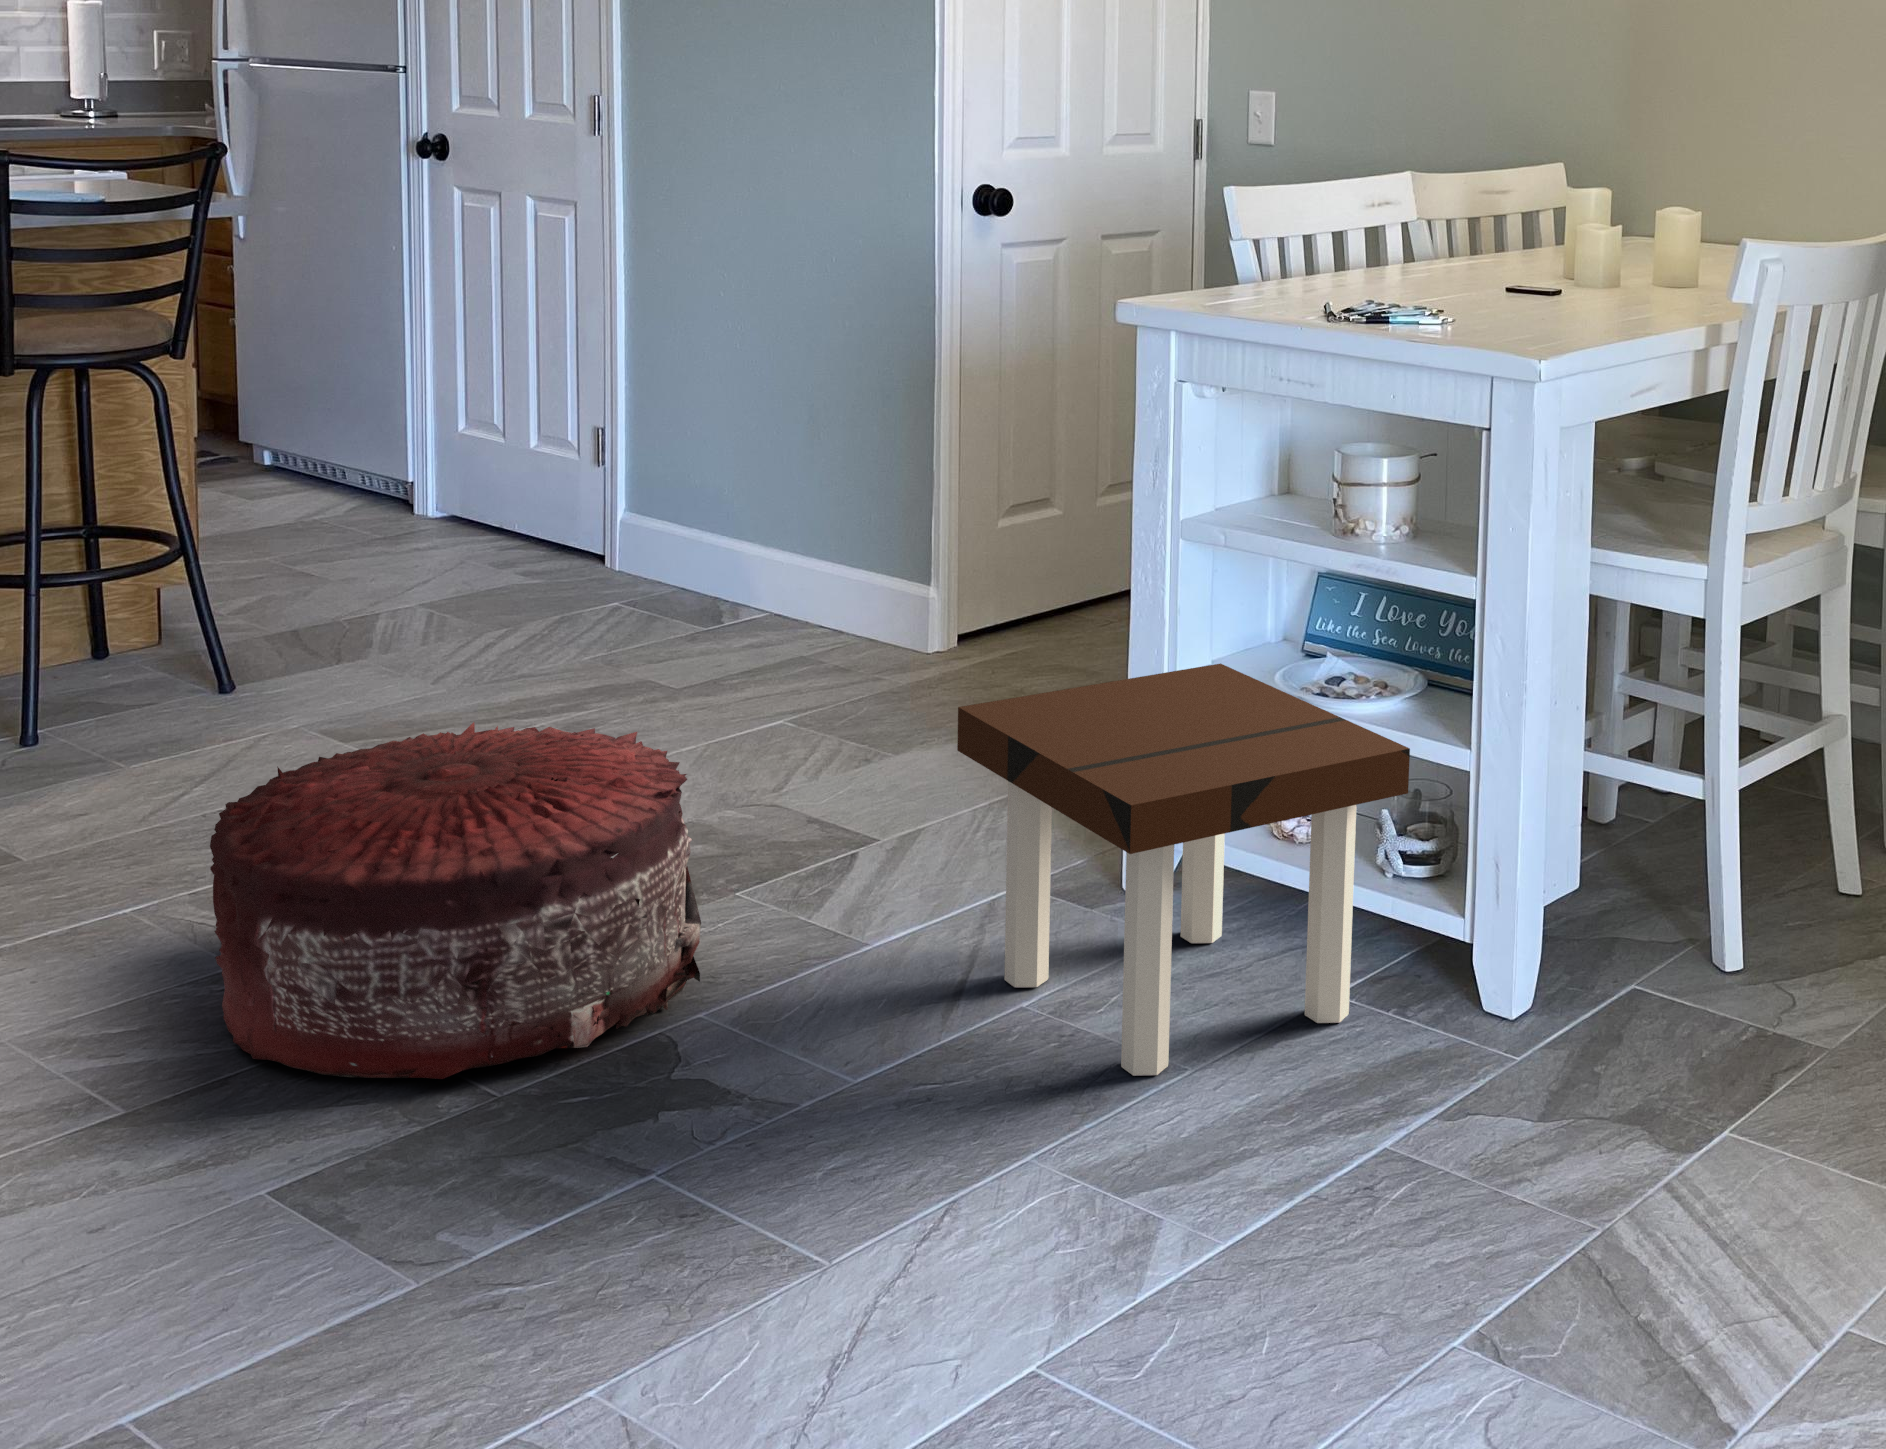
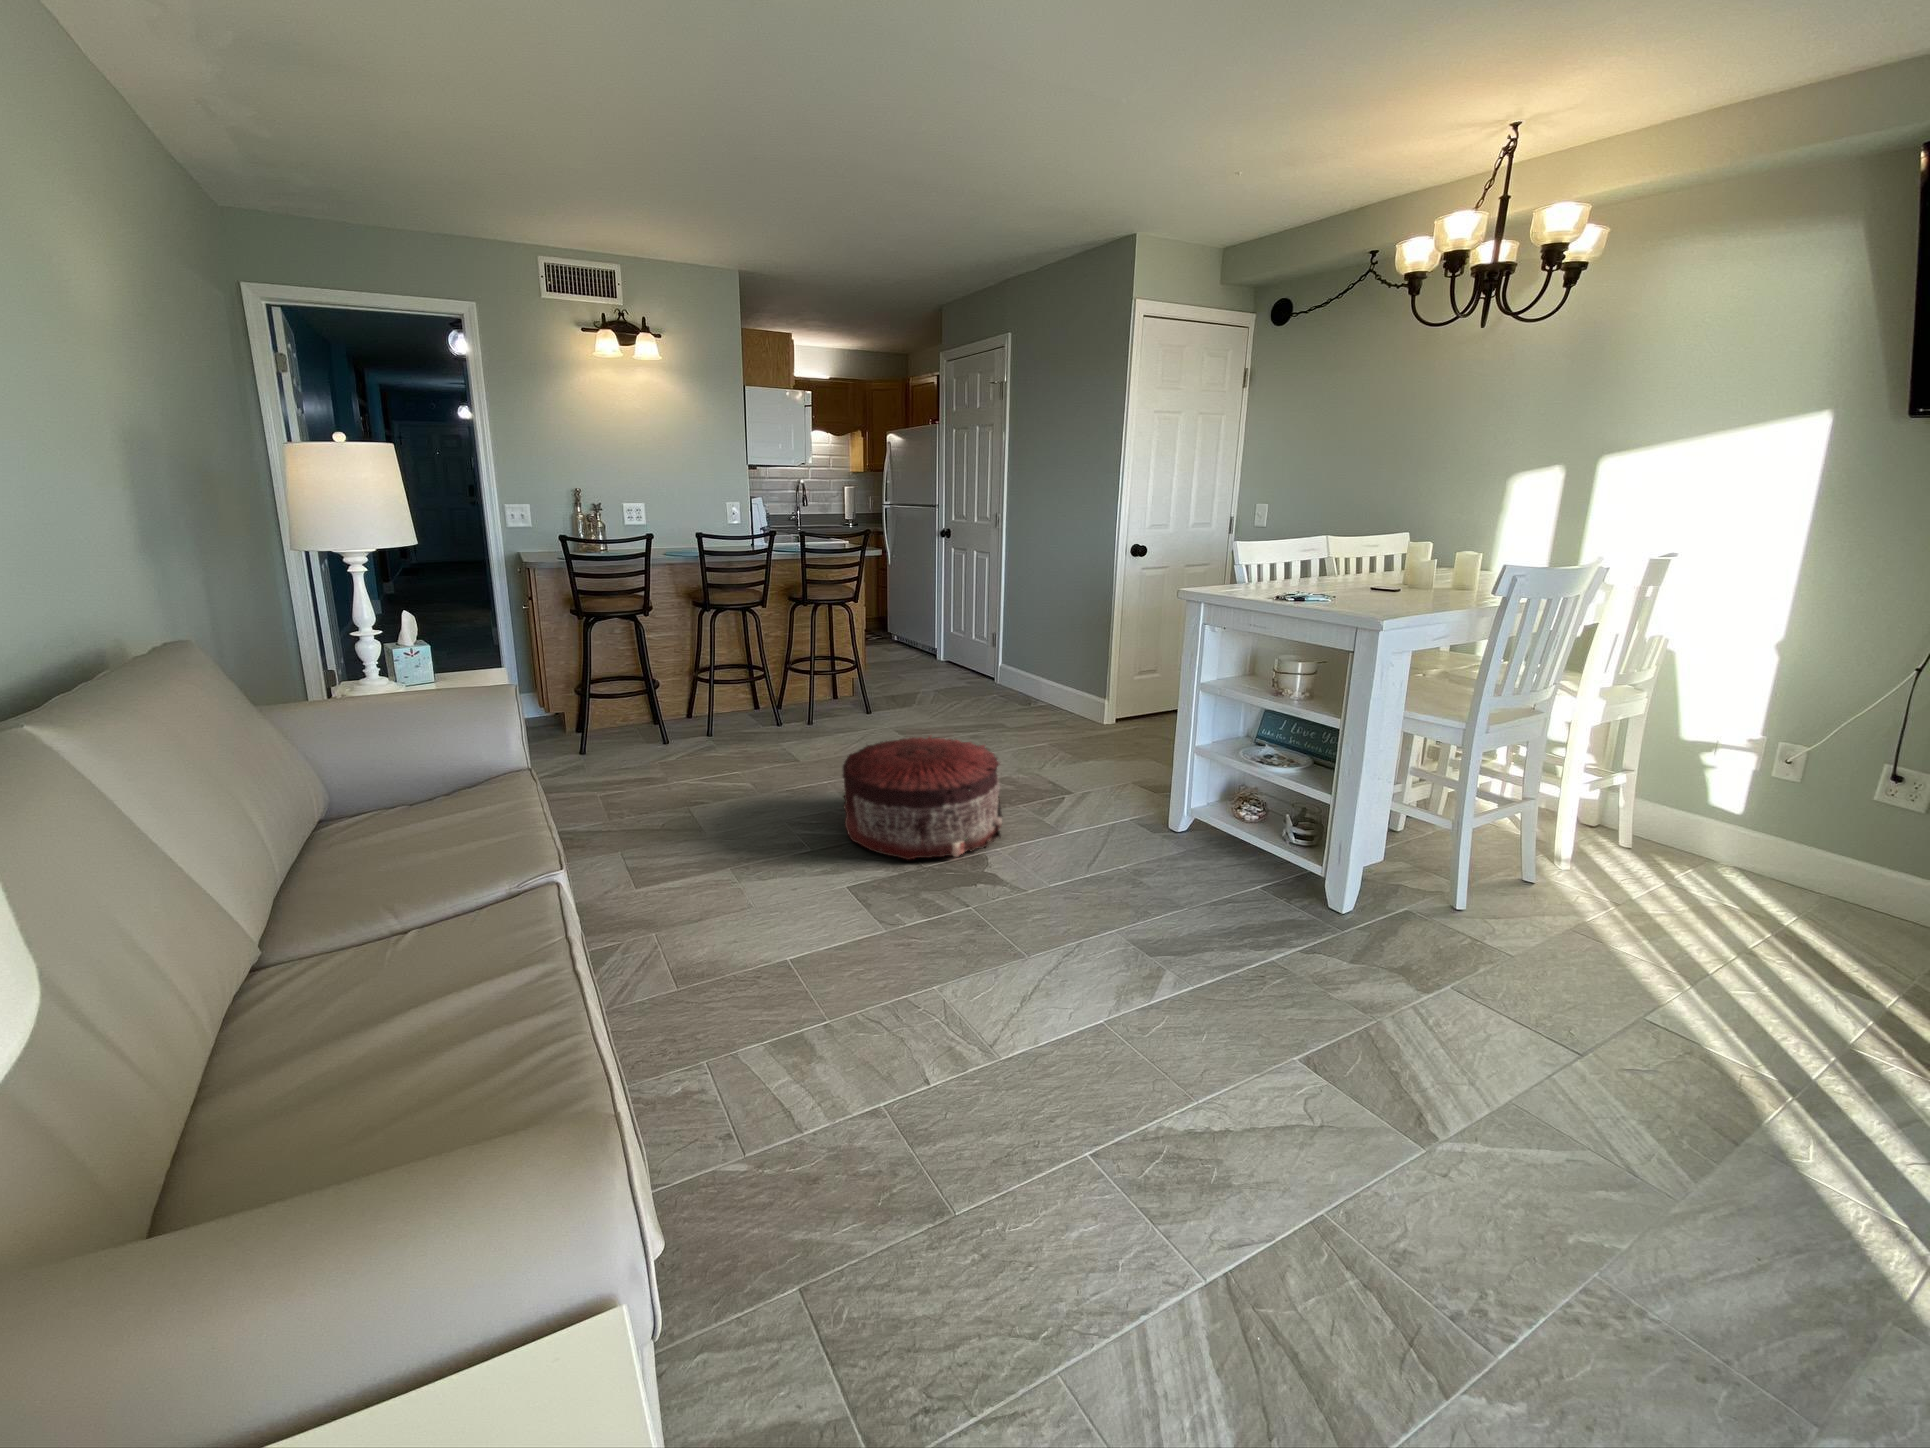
side table: present [957,663,1410,1076] -> none [1101,743,1300,909]

